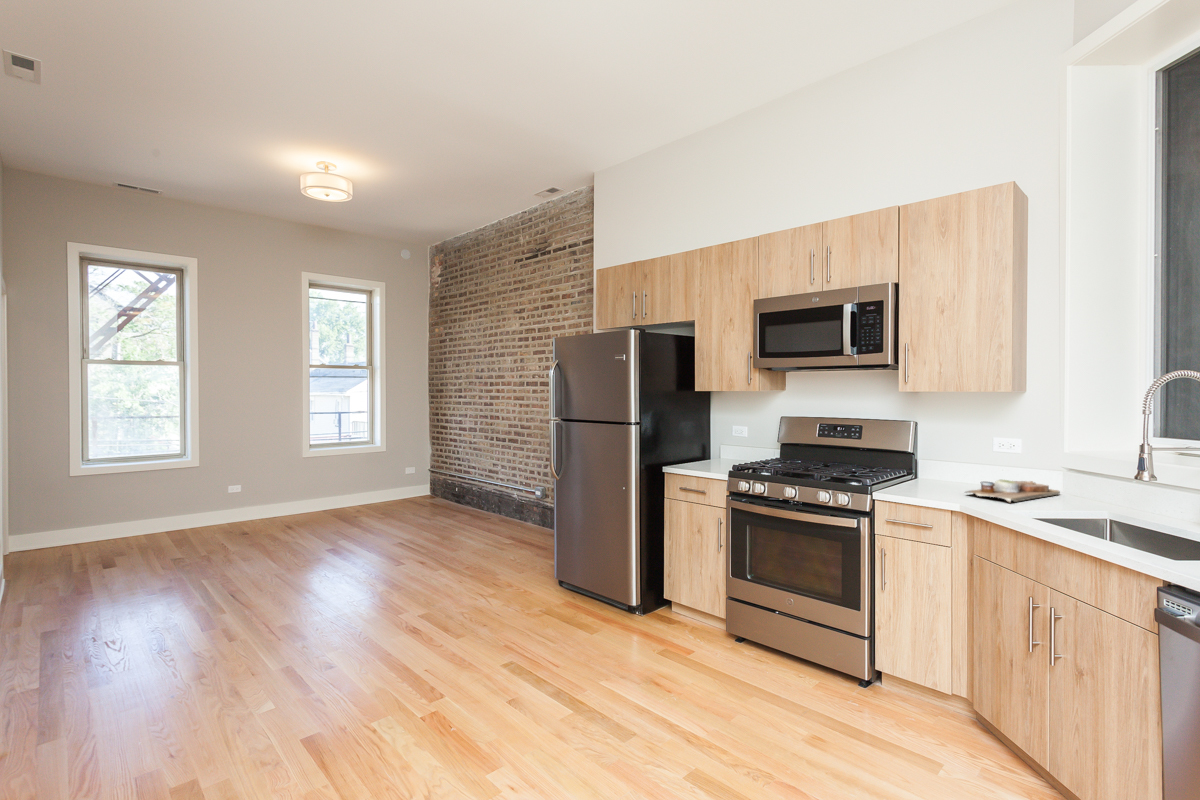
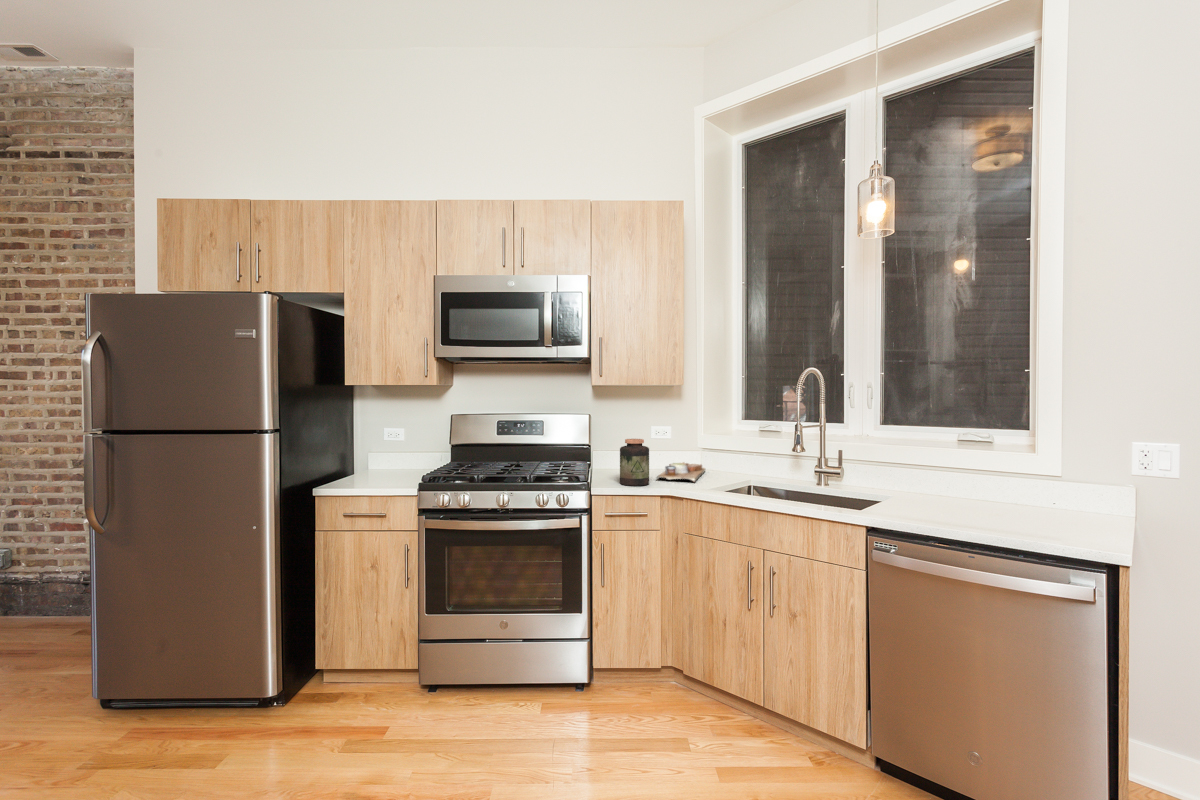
jar: none [913,448,948,498] -> present [620,439,649,486]

